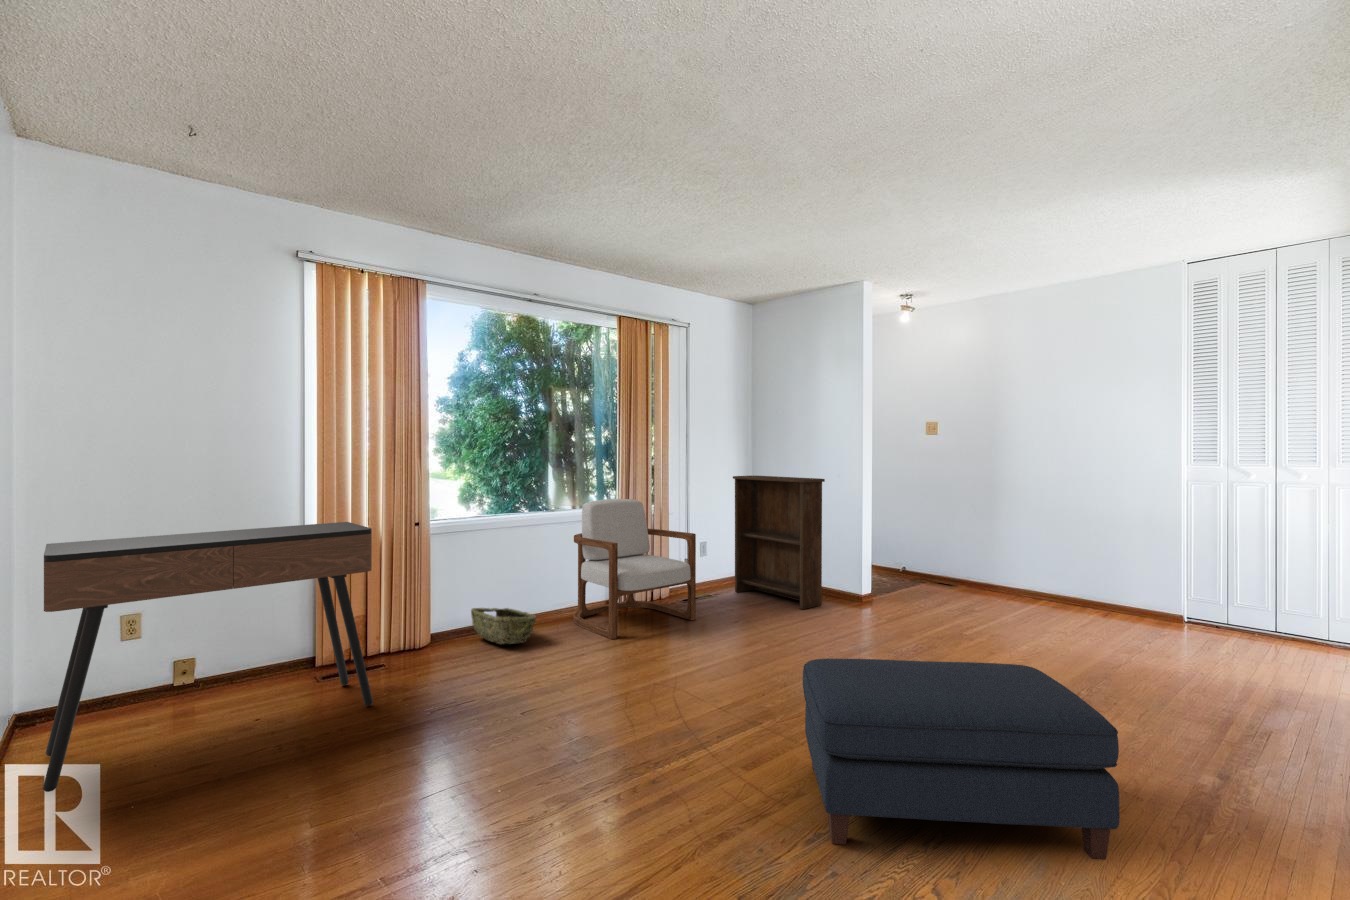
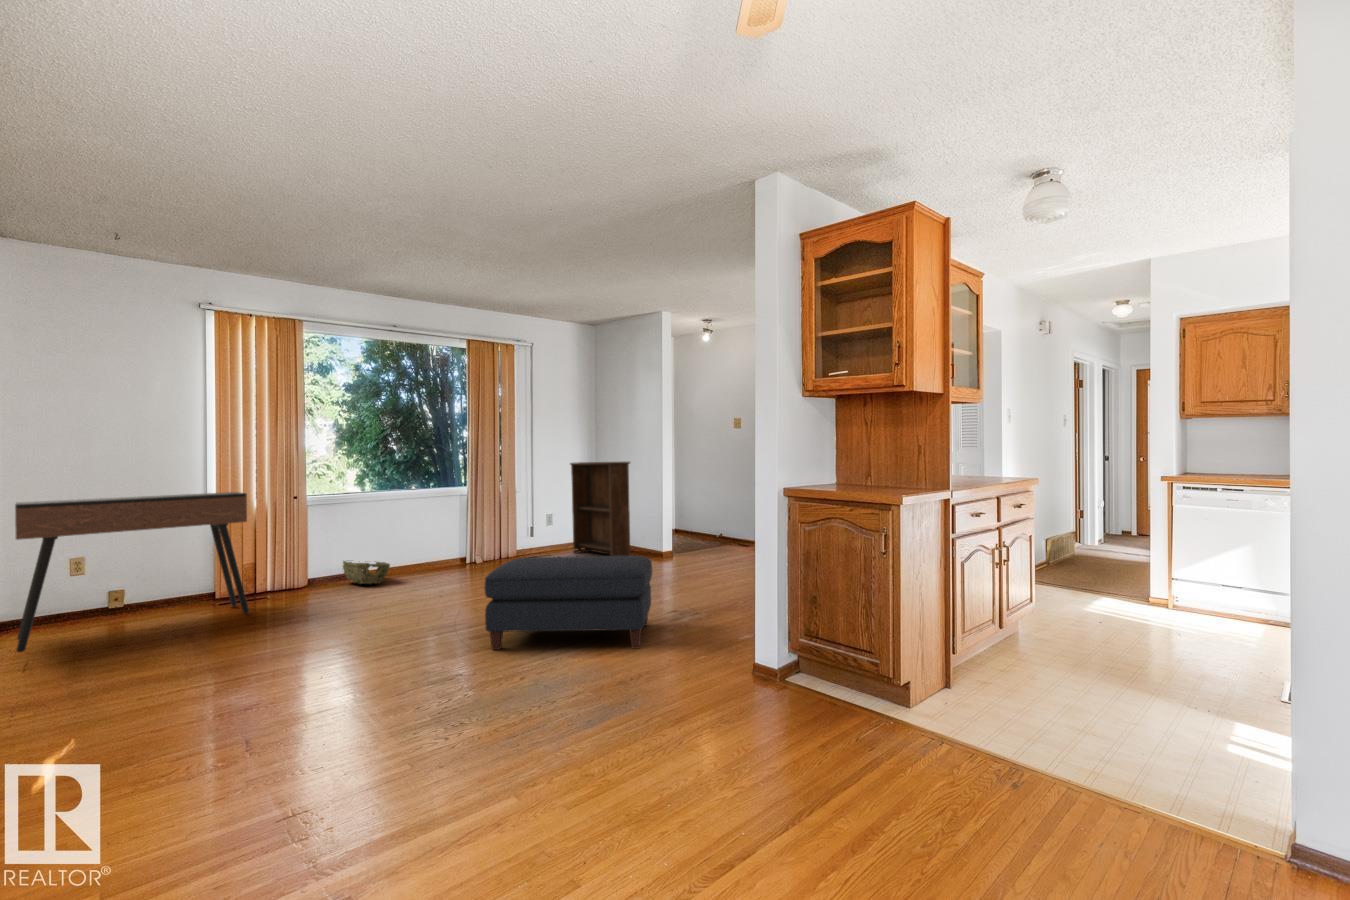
armchair: present [574,499,696,639] -> none [428,480,524,580]

